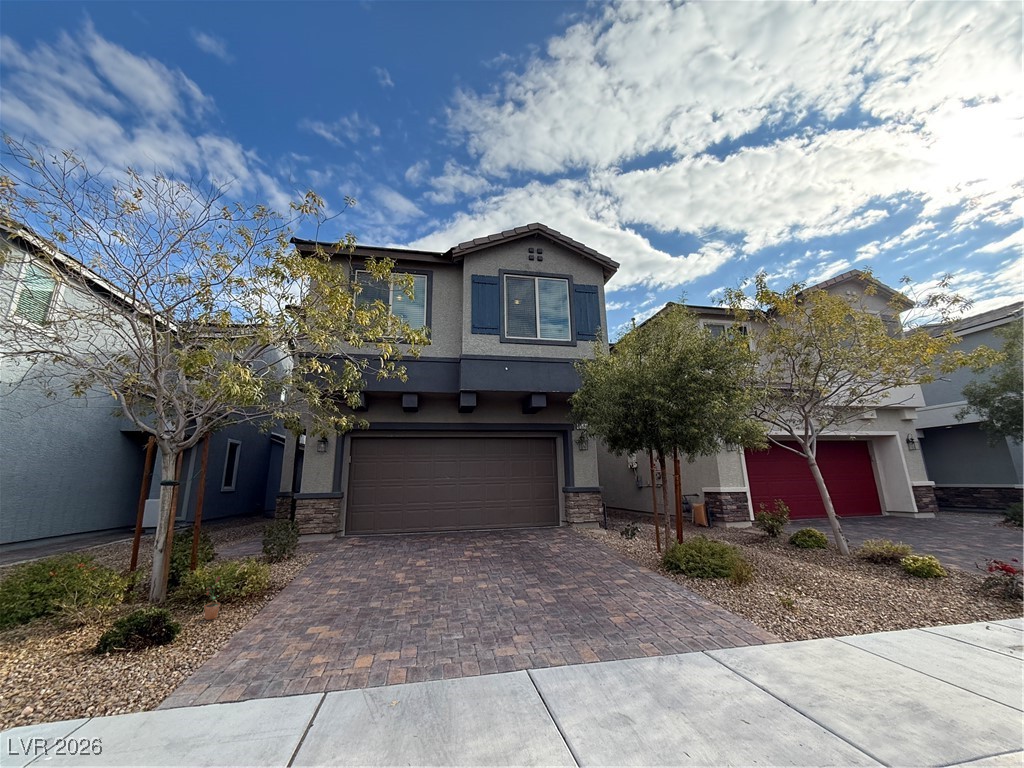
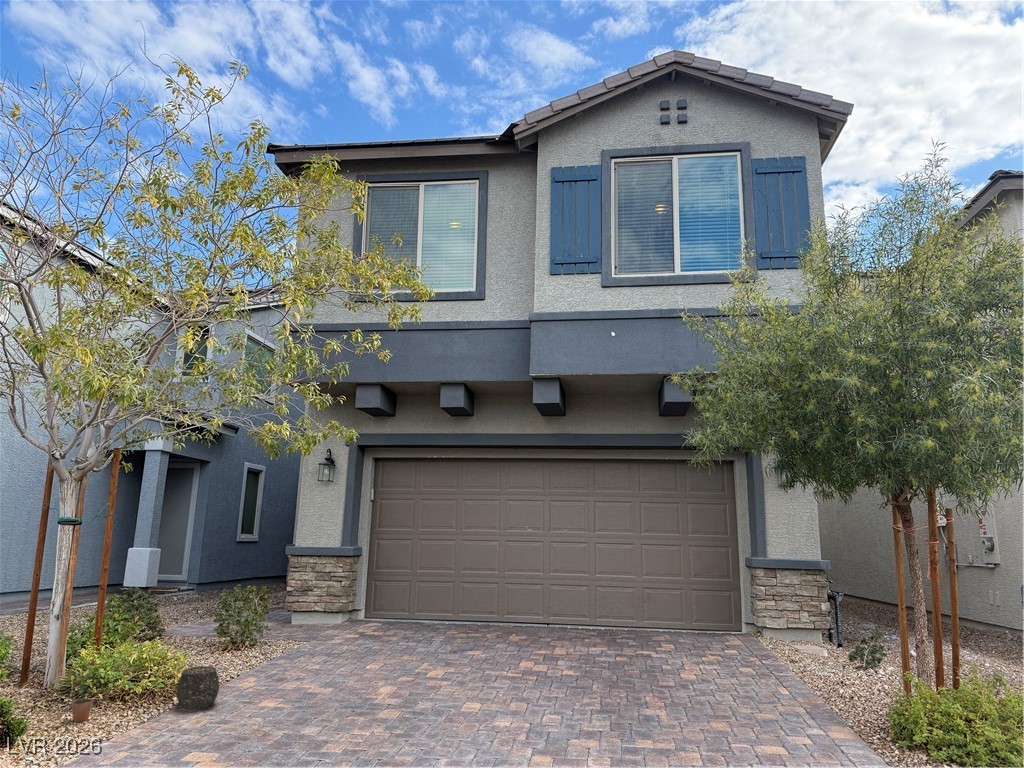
woven basket: none [275,572,304,602] -> present [176,666,219,709]

